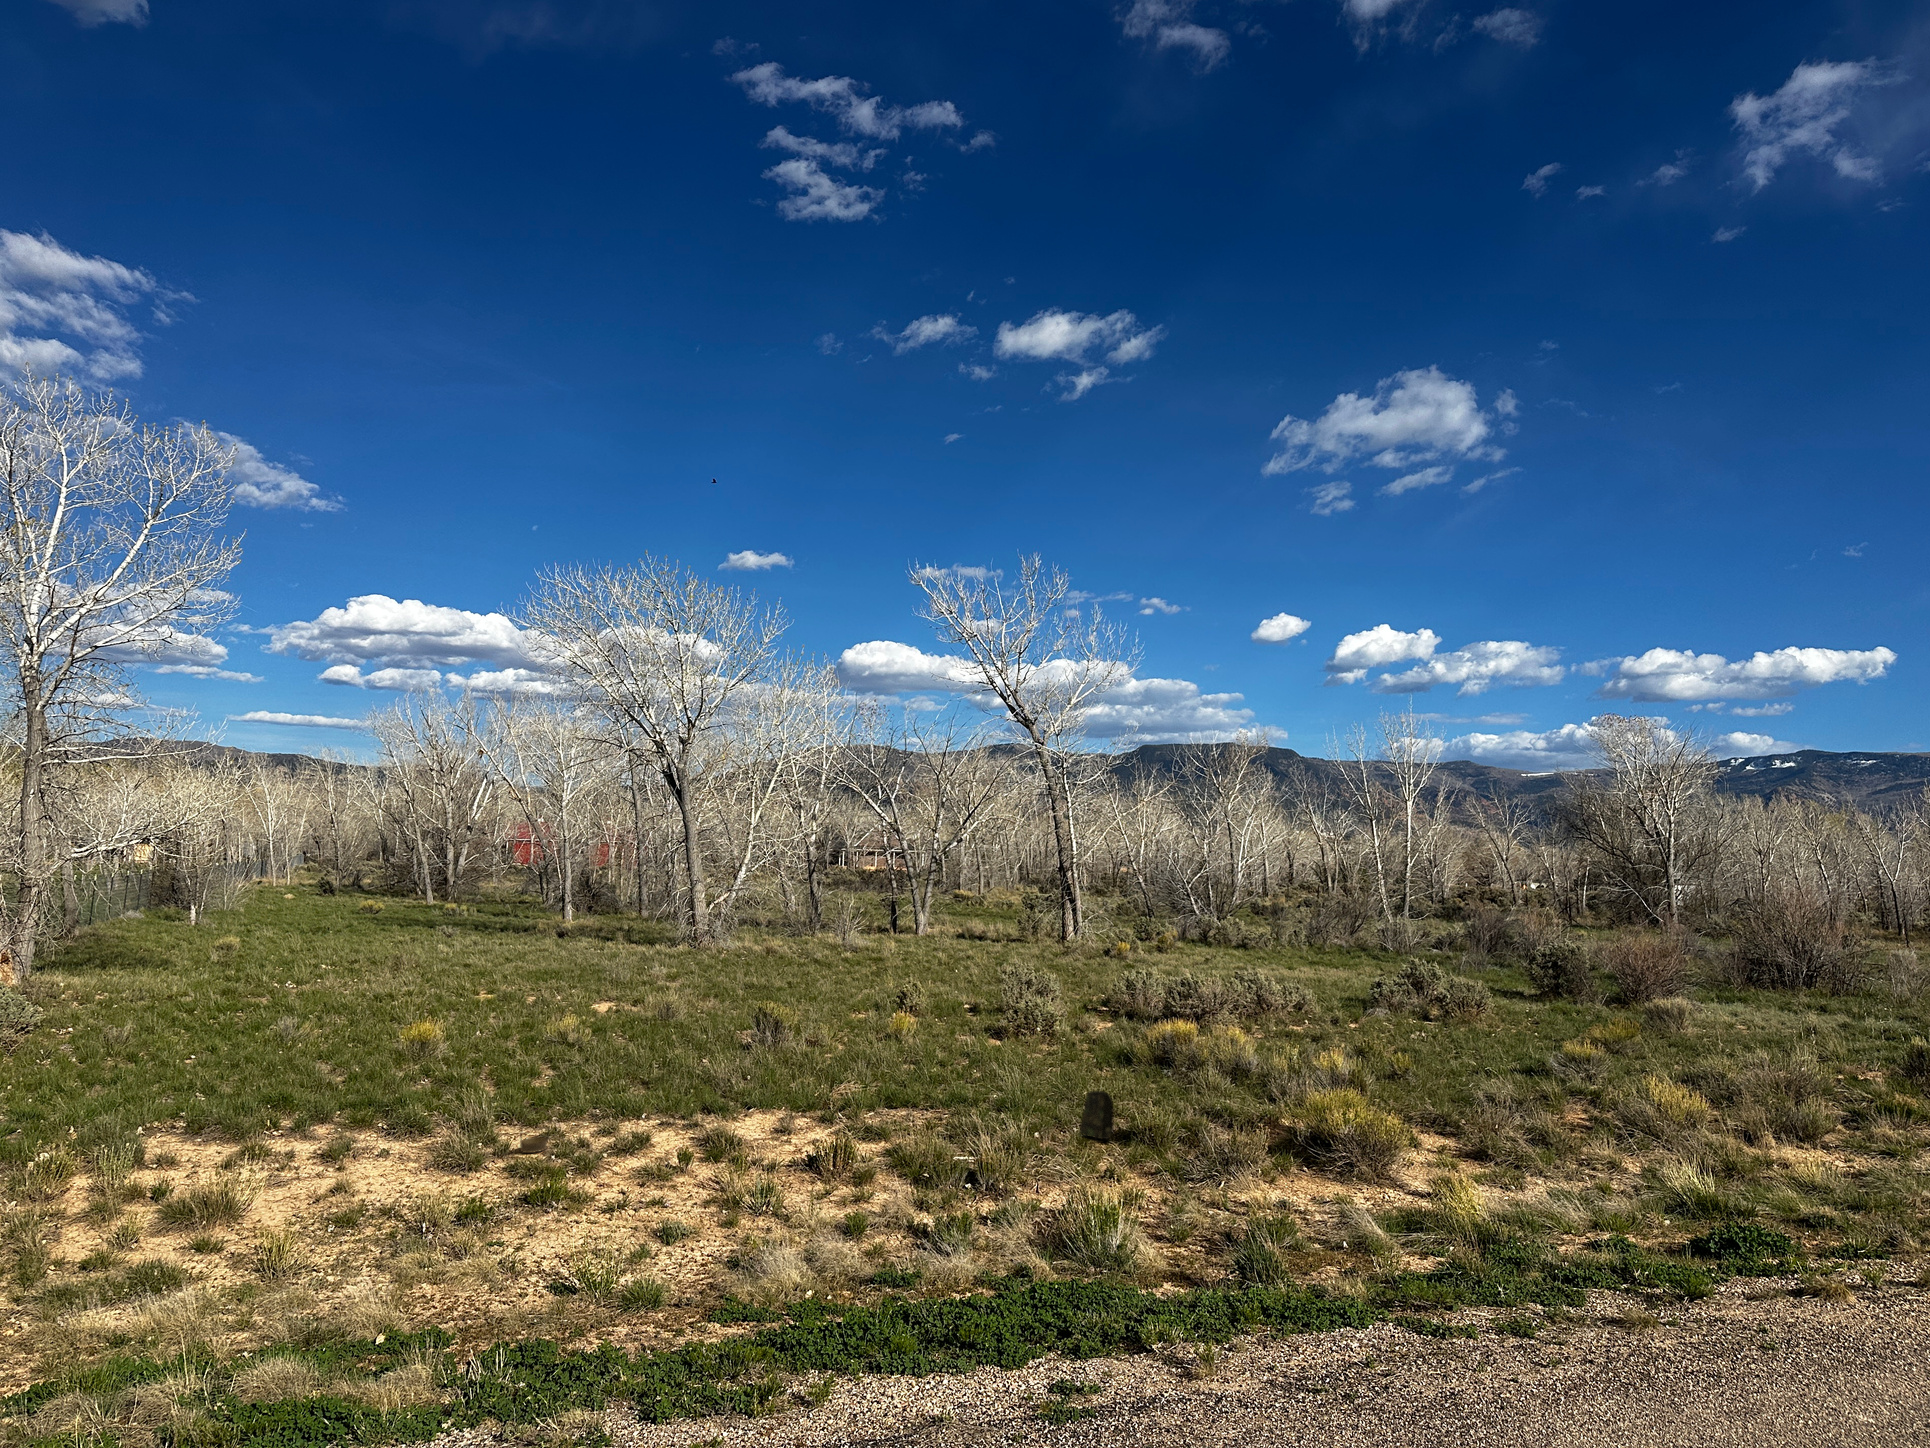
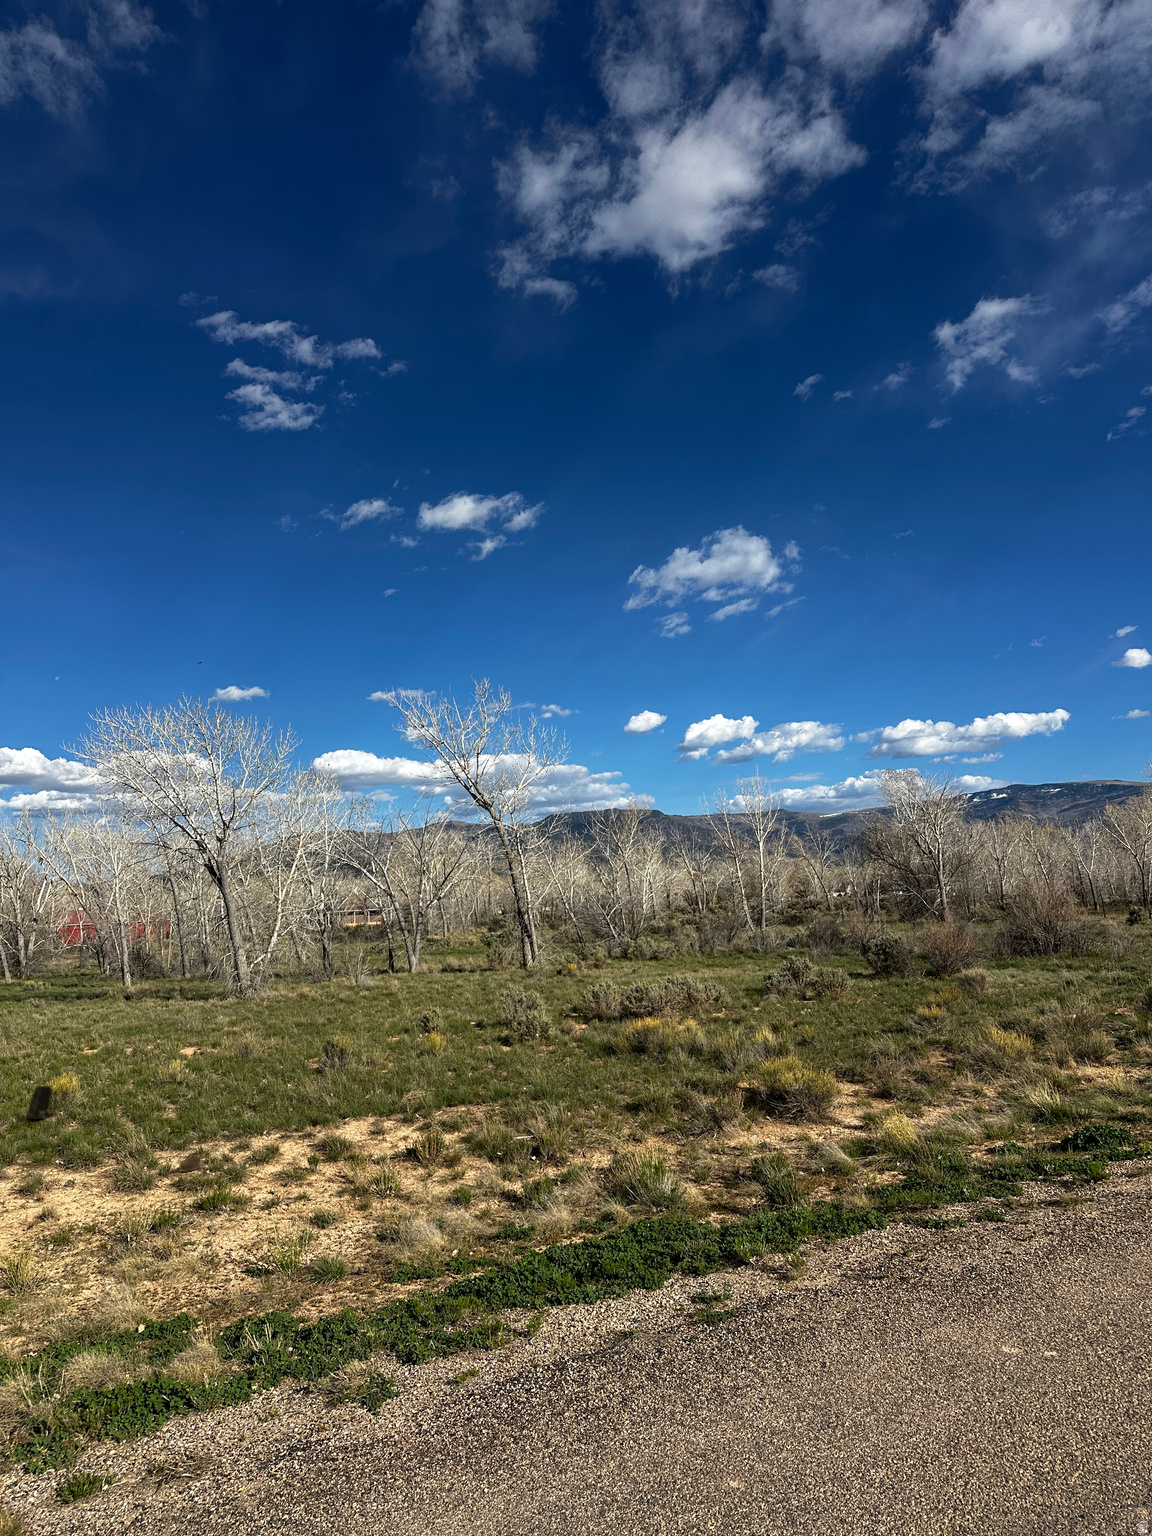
backpack: present [1080,1091,1114,1139] -> present [27,1086,56,1119]

